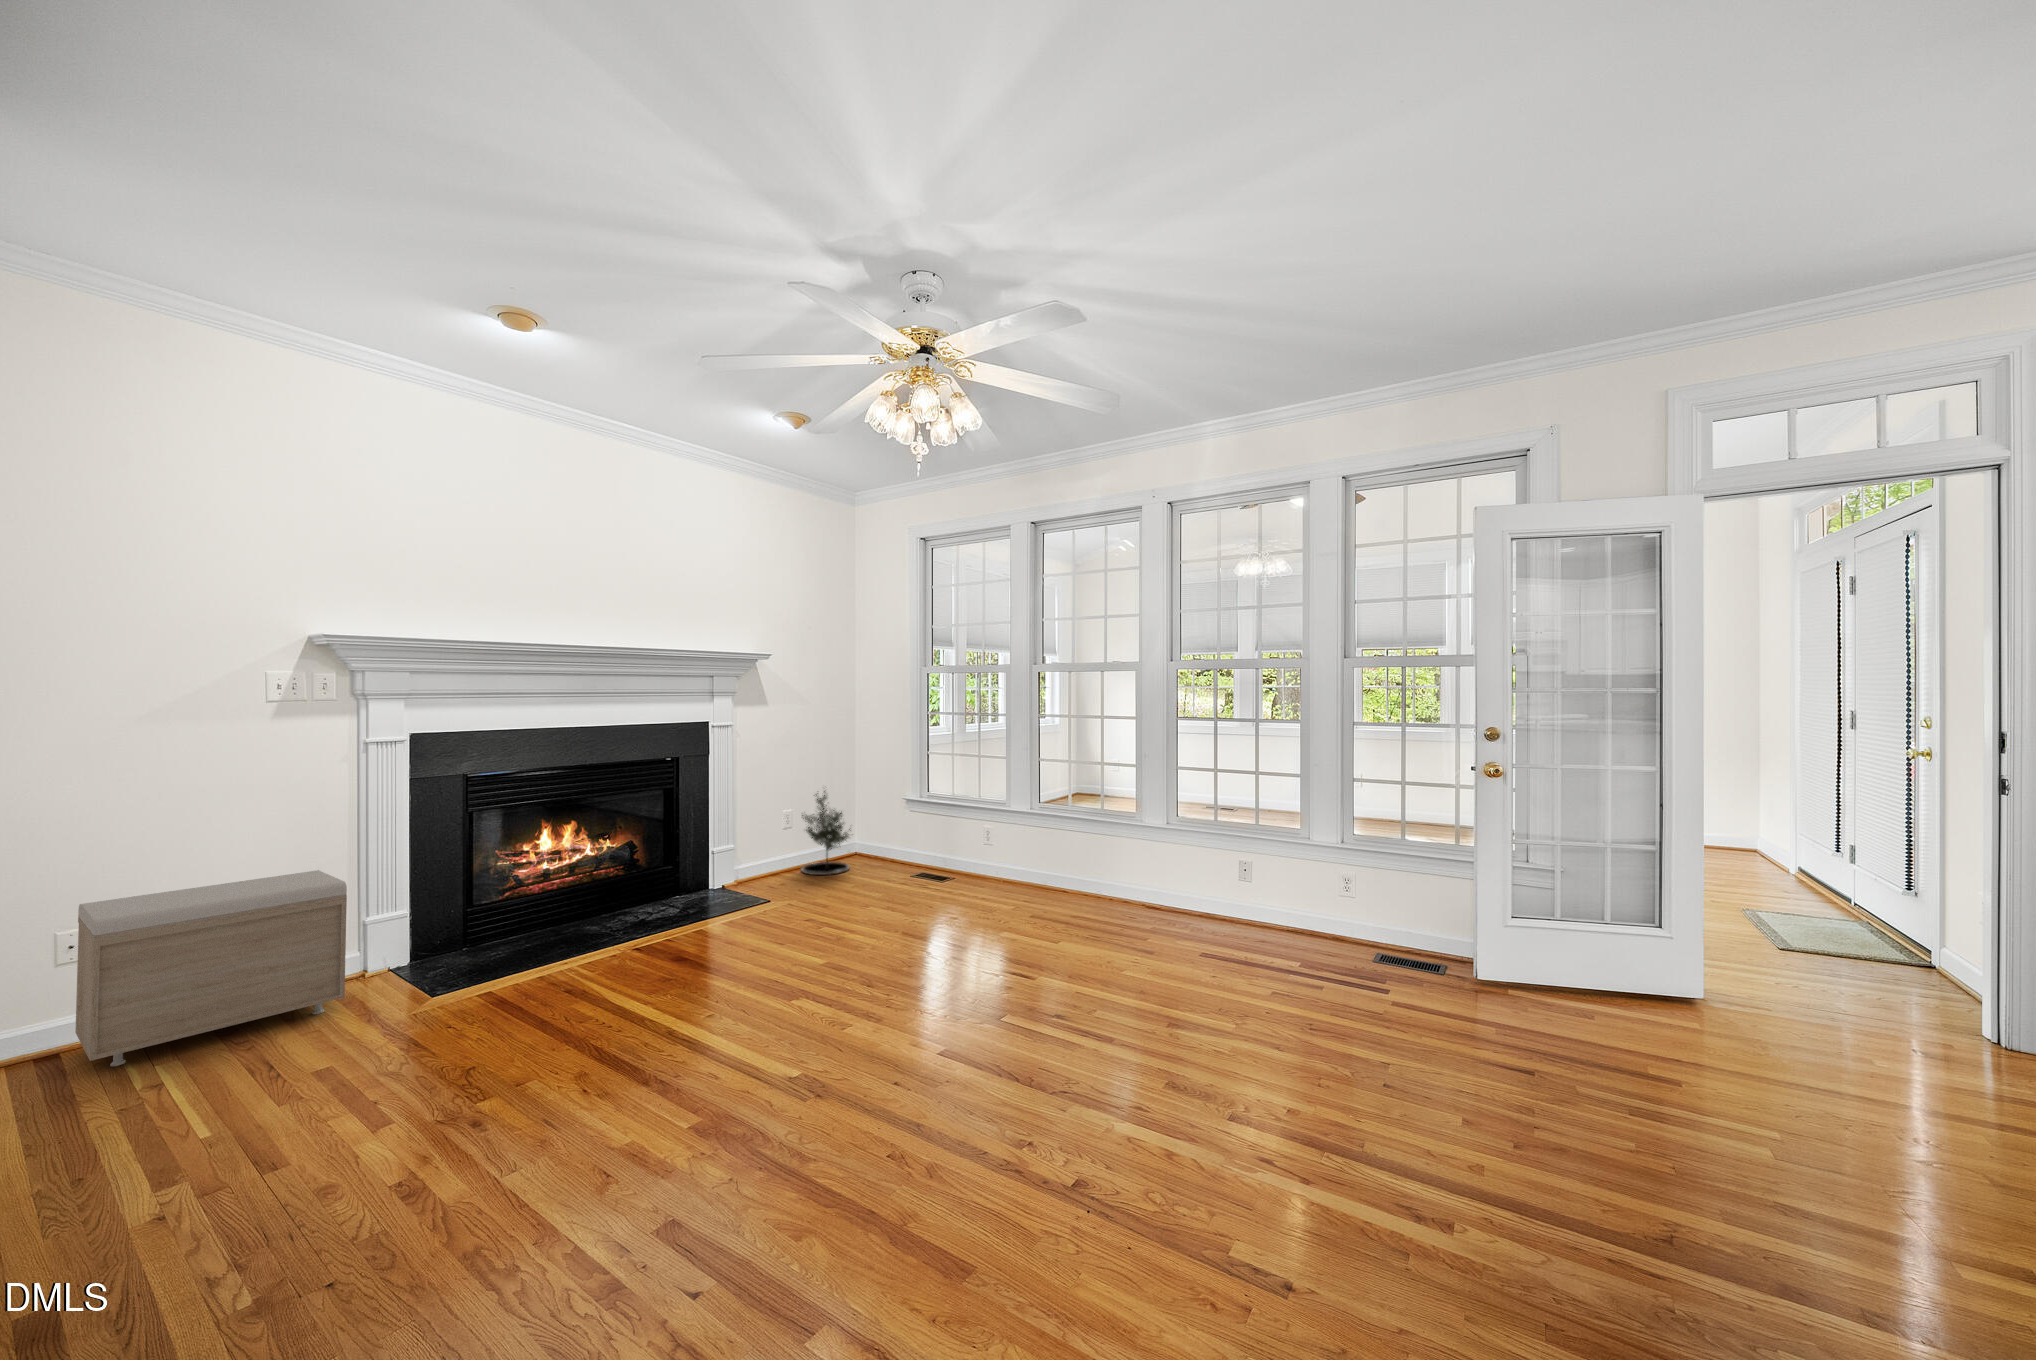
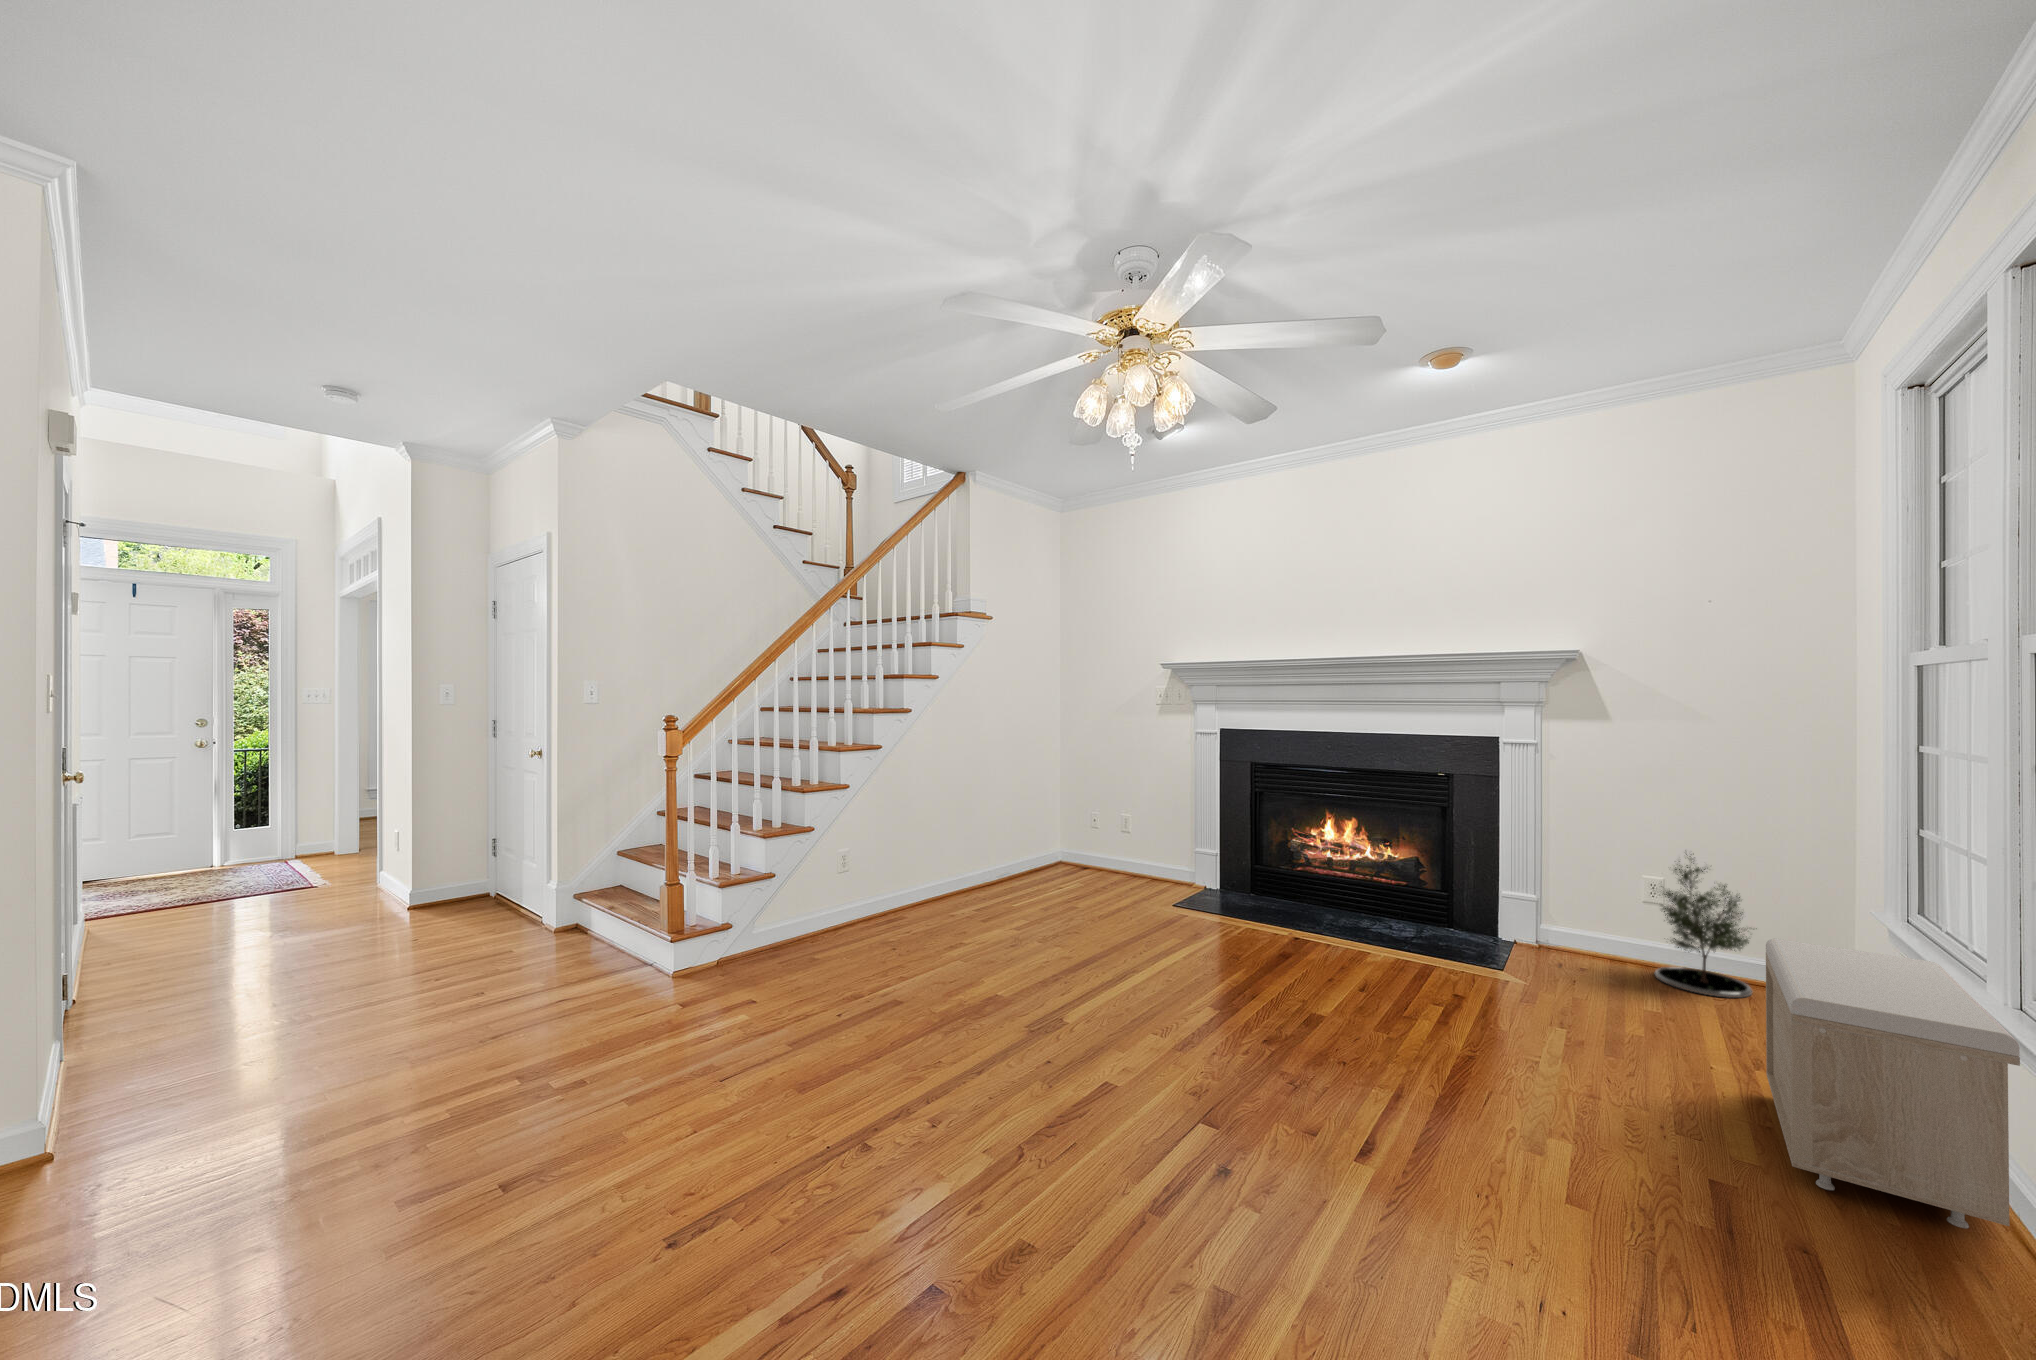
storage bench: present [75,870,347,1066] -> present [1766,939,2020,1228]

